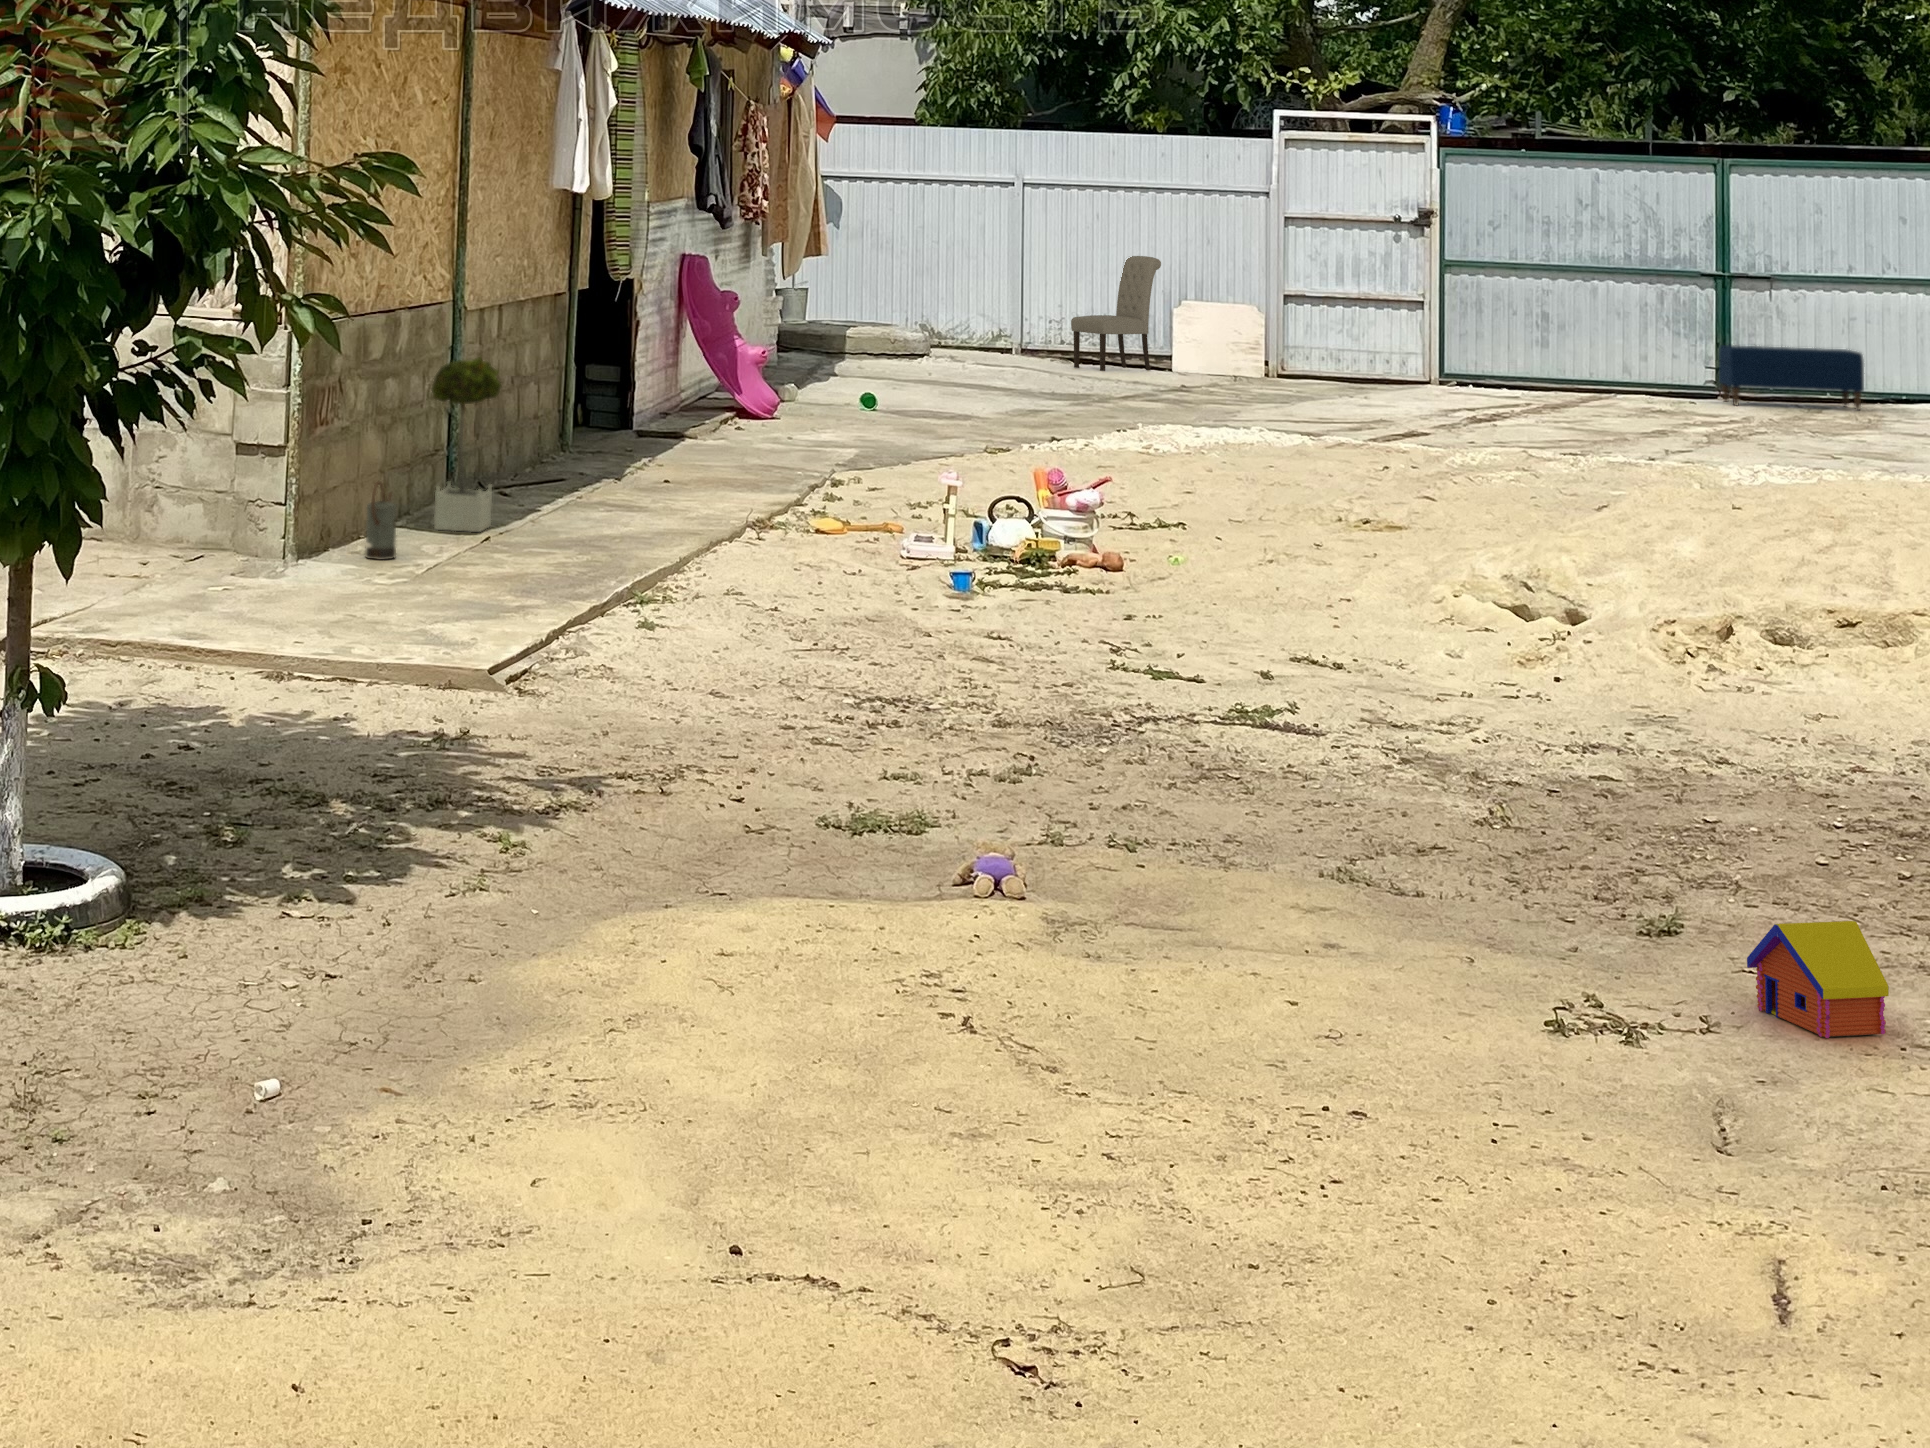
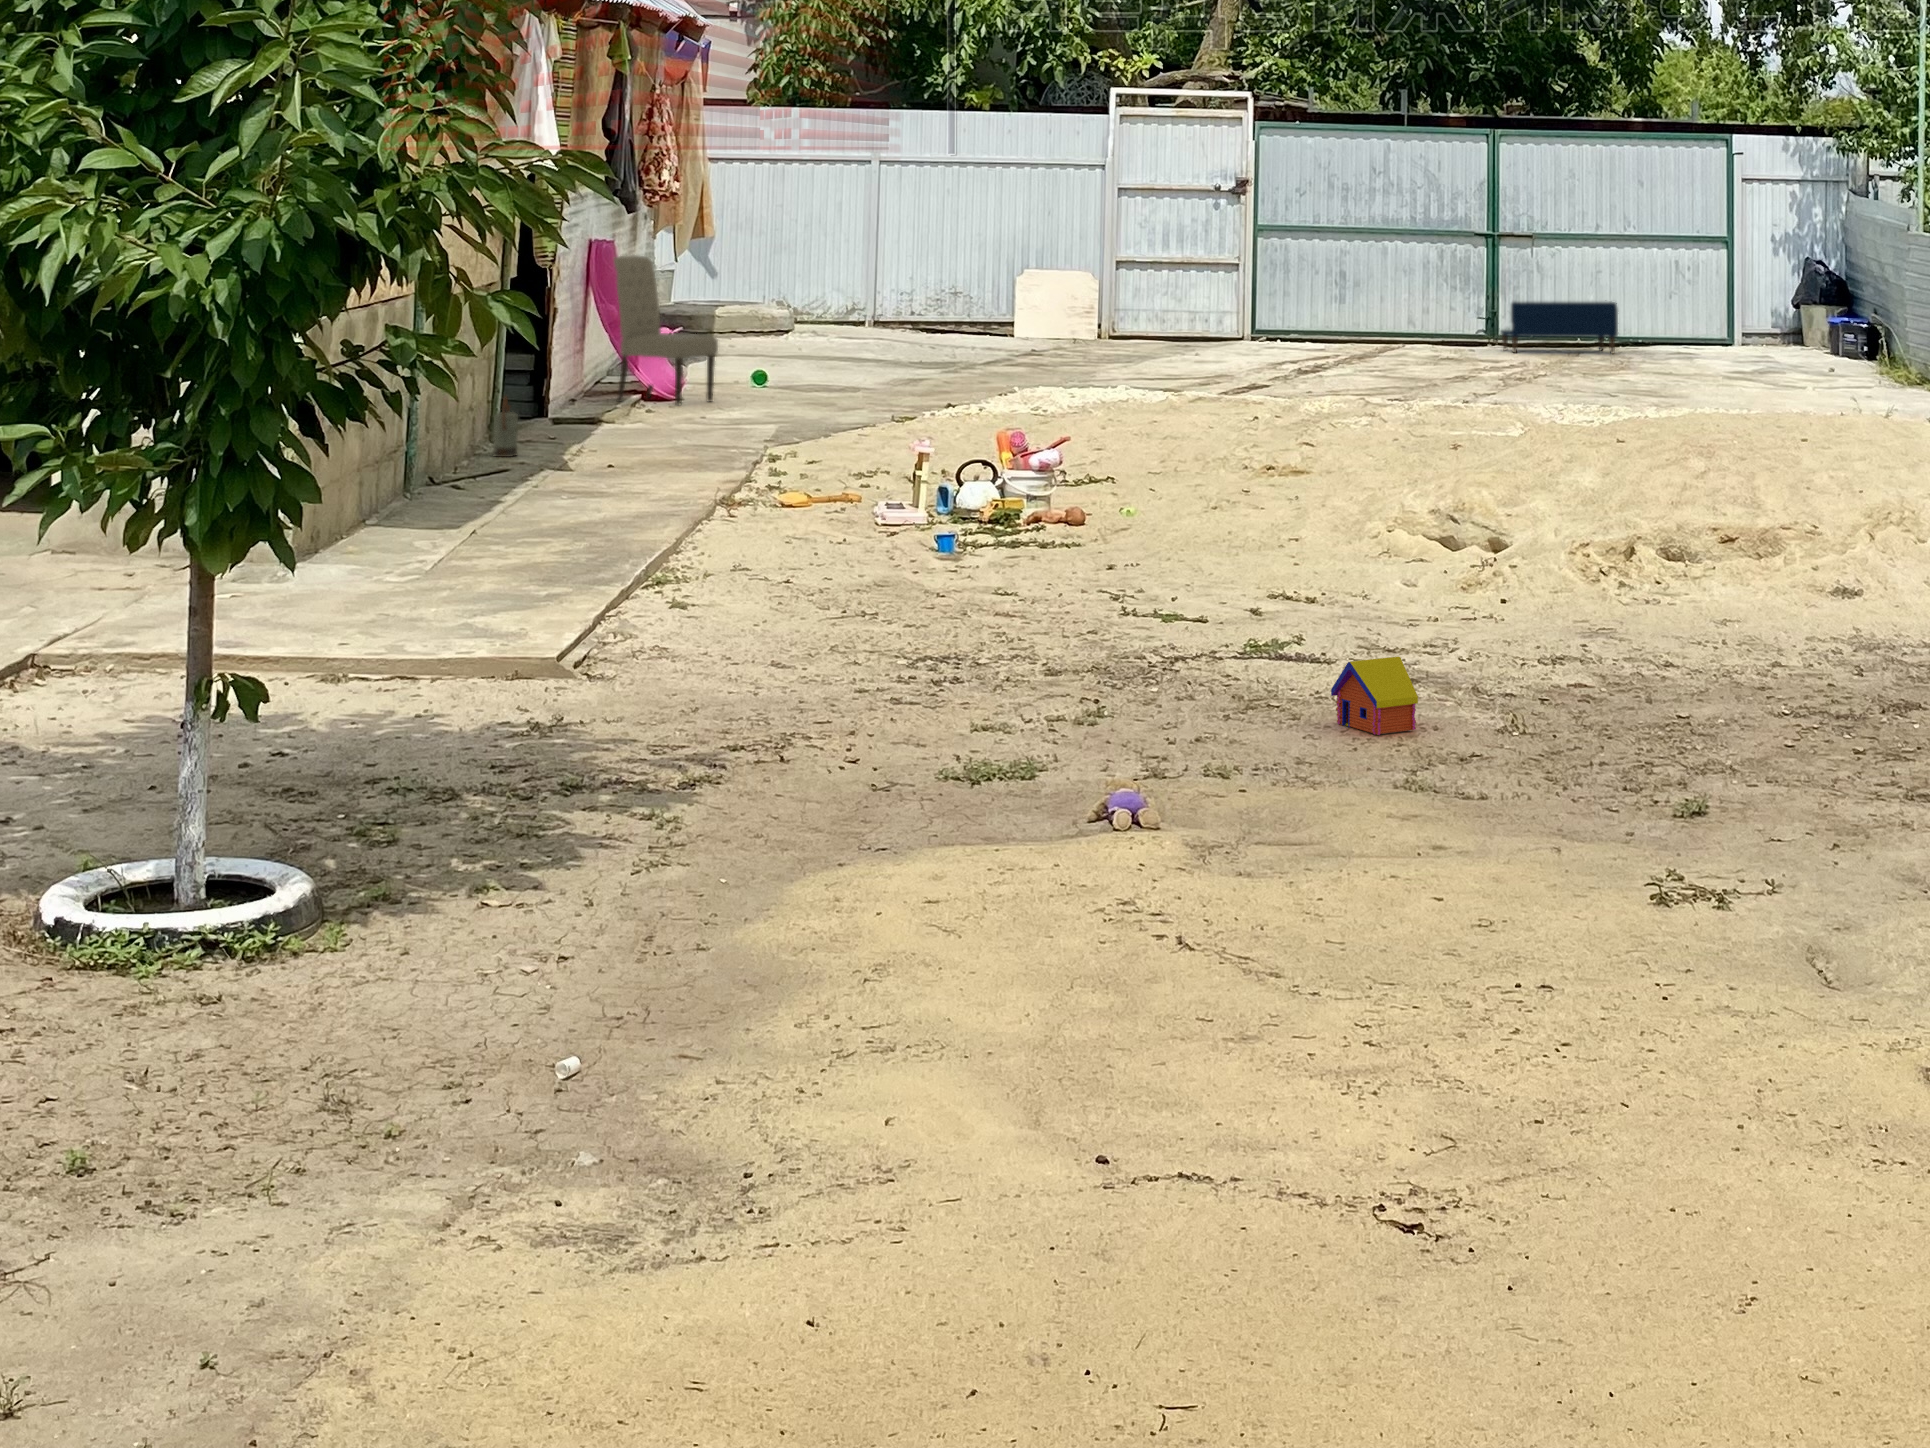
chair: present [1071,256,1161,371] -> present [614,255,718,405]
potted tree: present [432,357,501,532] -> none [404,345,478,525]
watering can: present [366,481,397,560] -> present [493,397,518,457]
toy house: present [1747,921,1889,1038] -> present [1331,656,1418,735]

